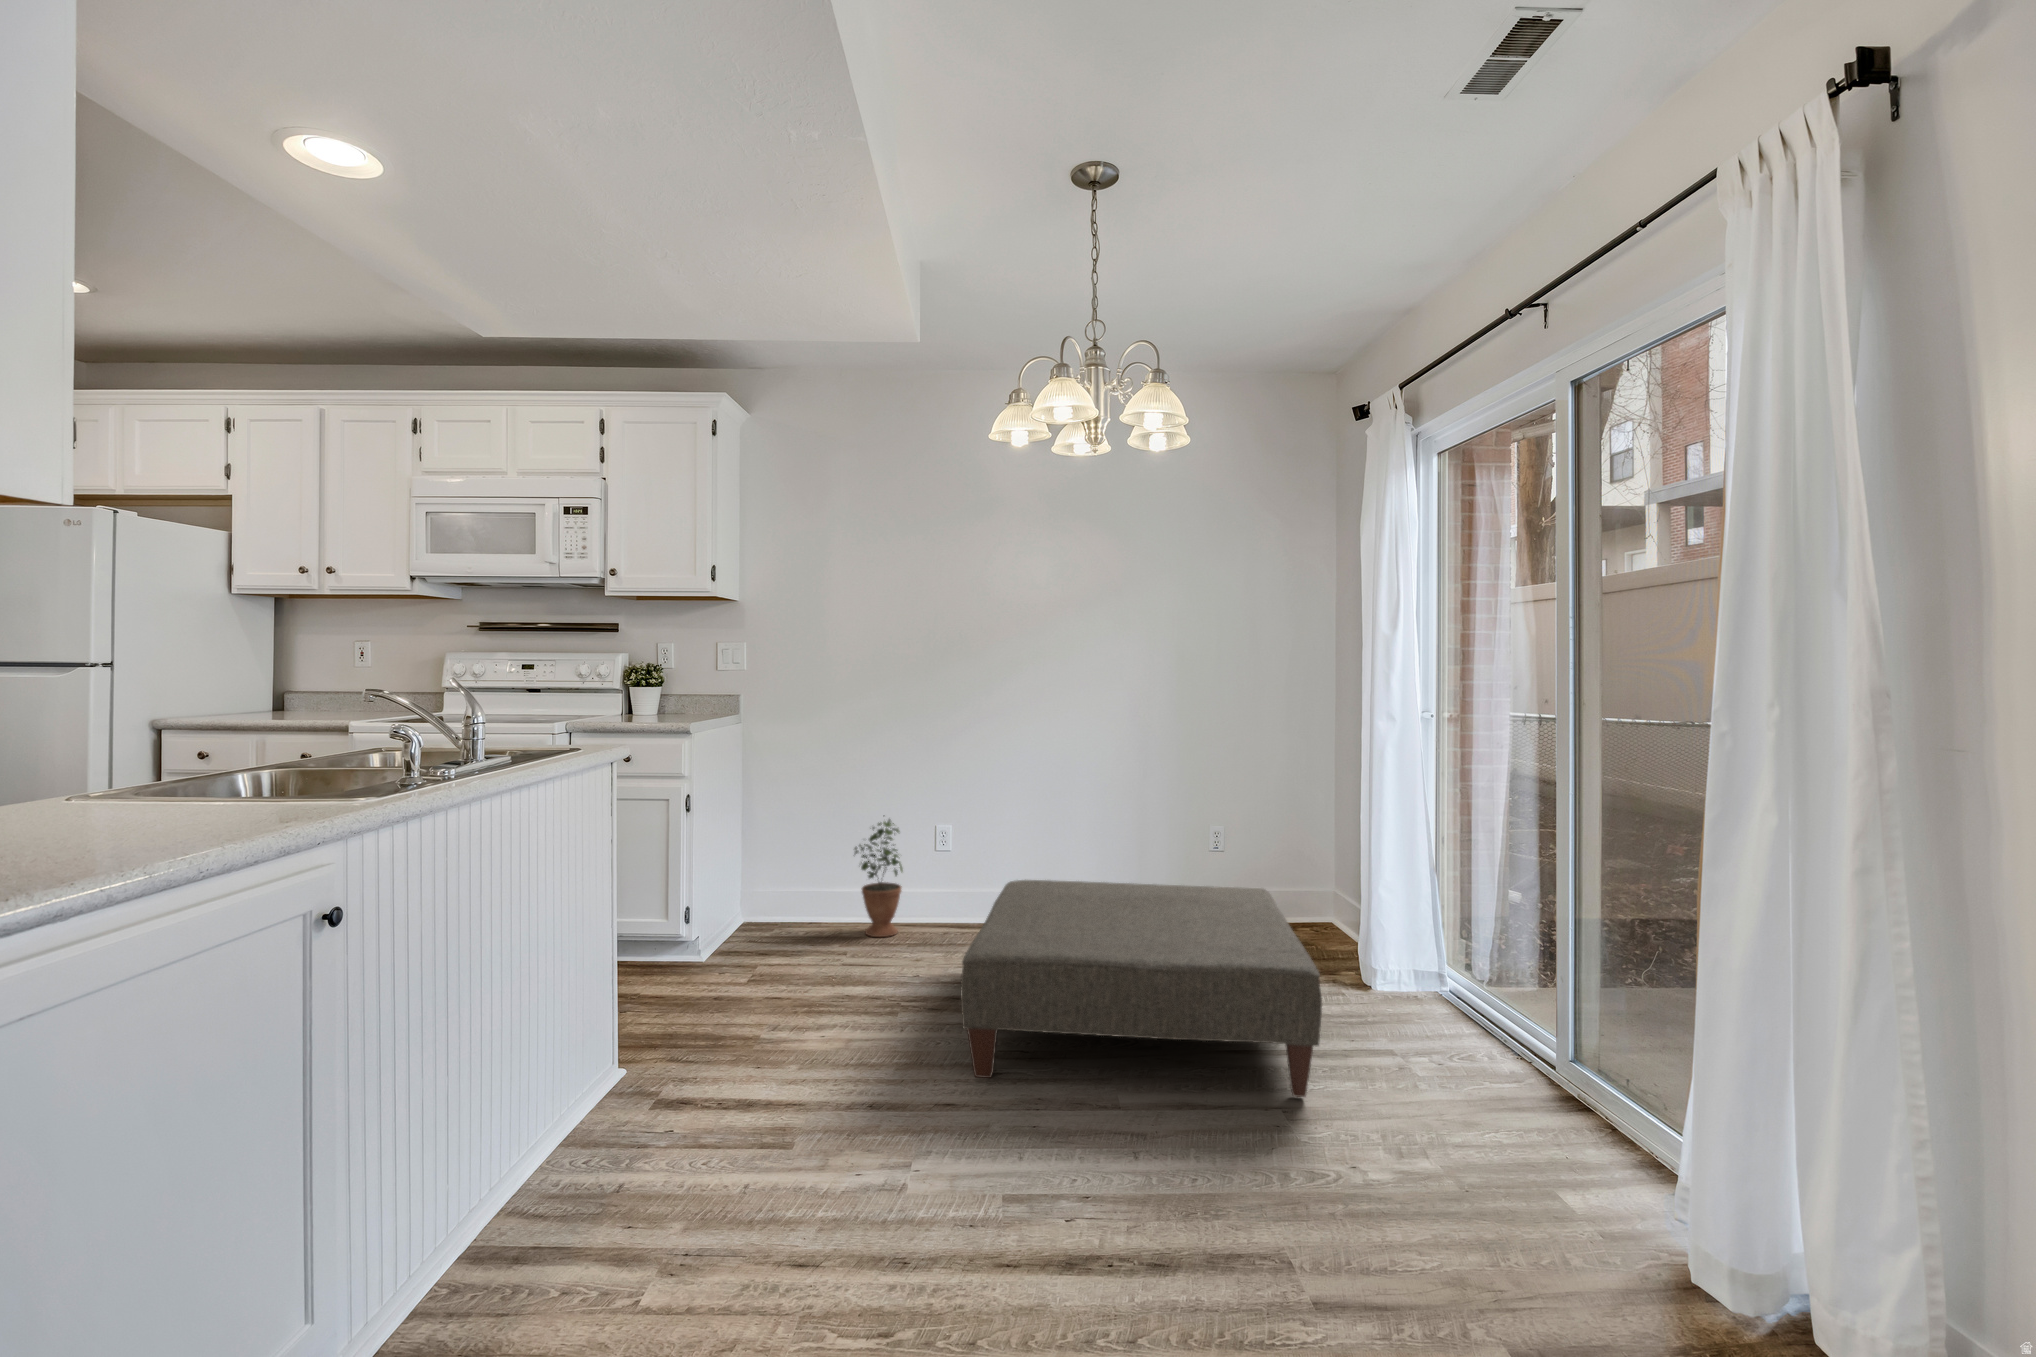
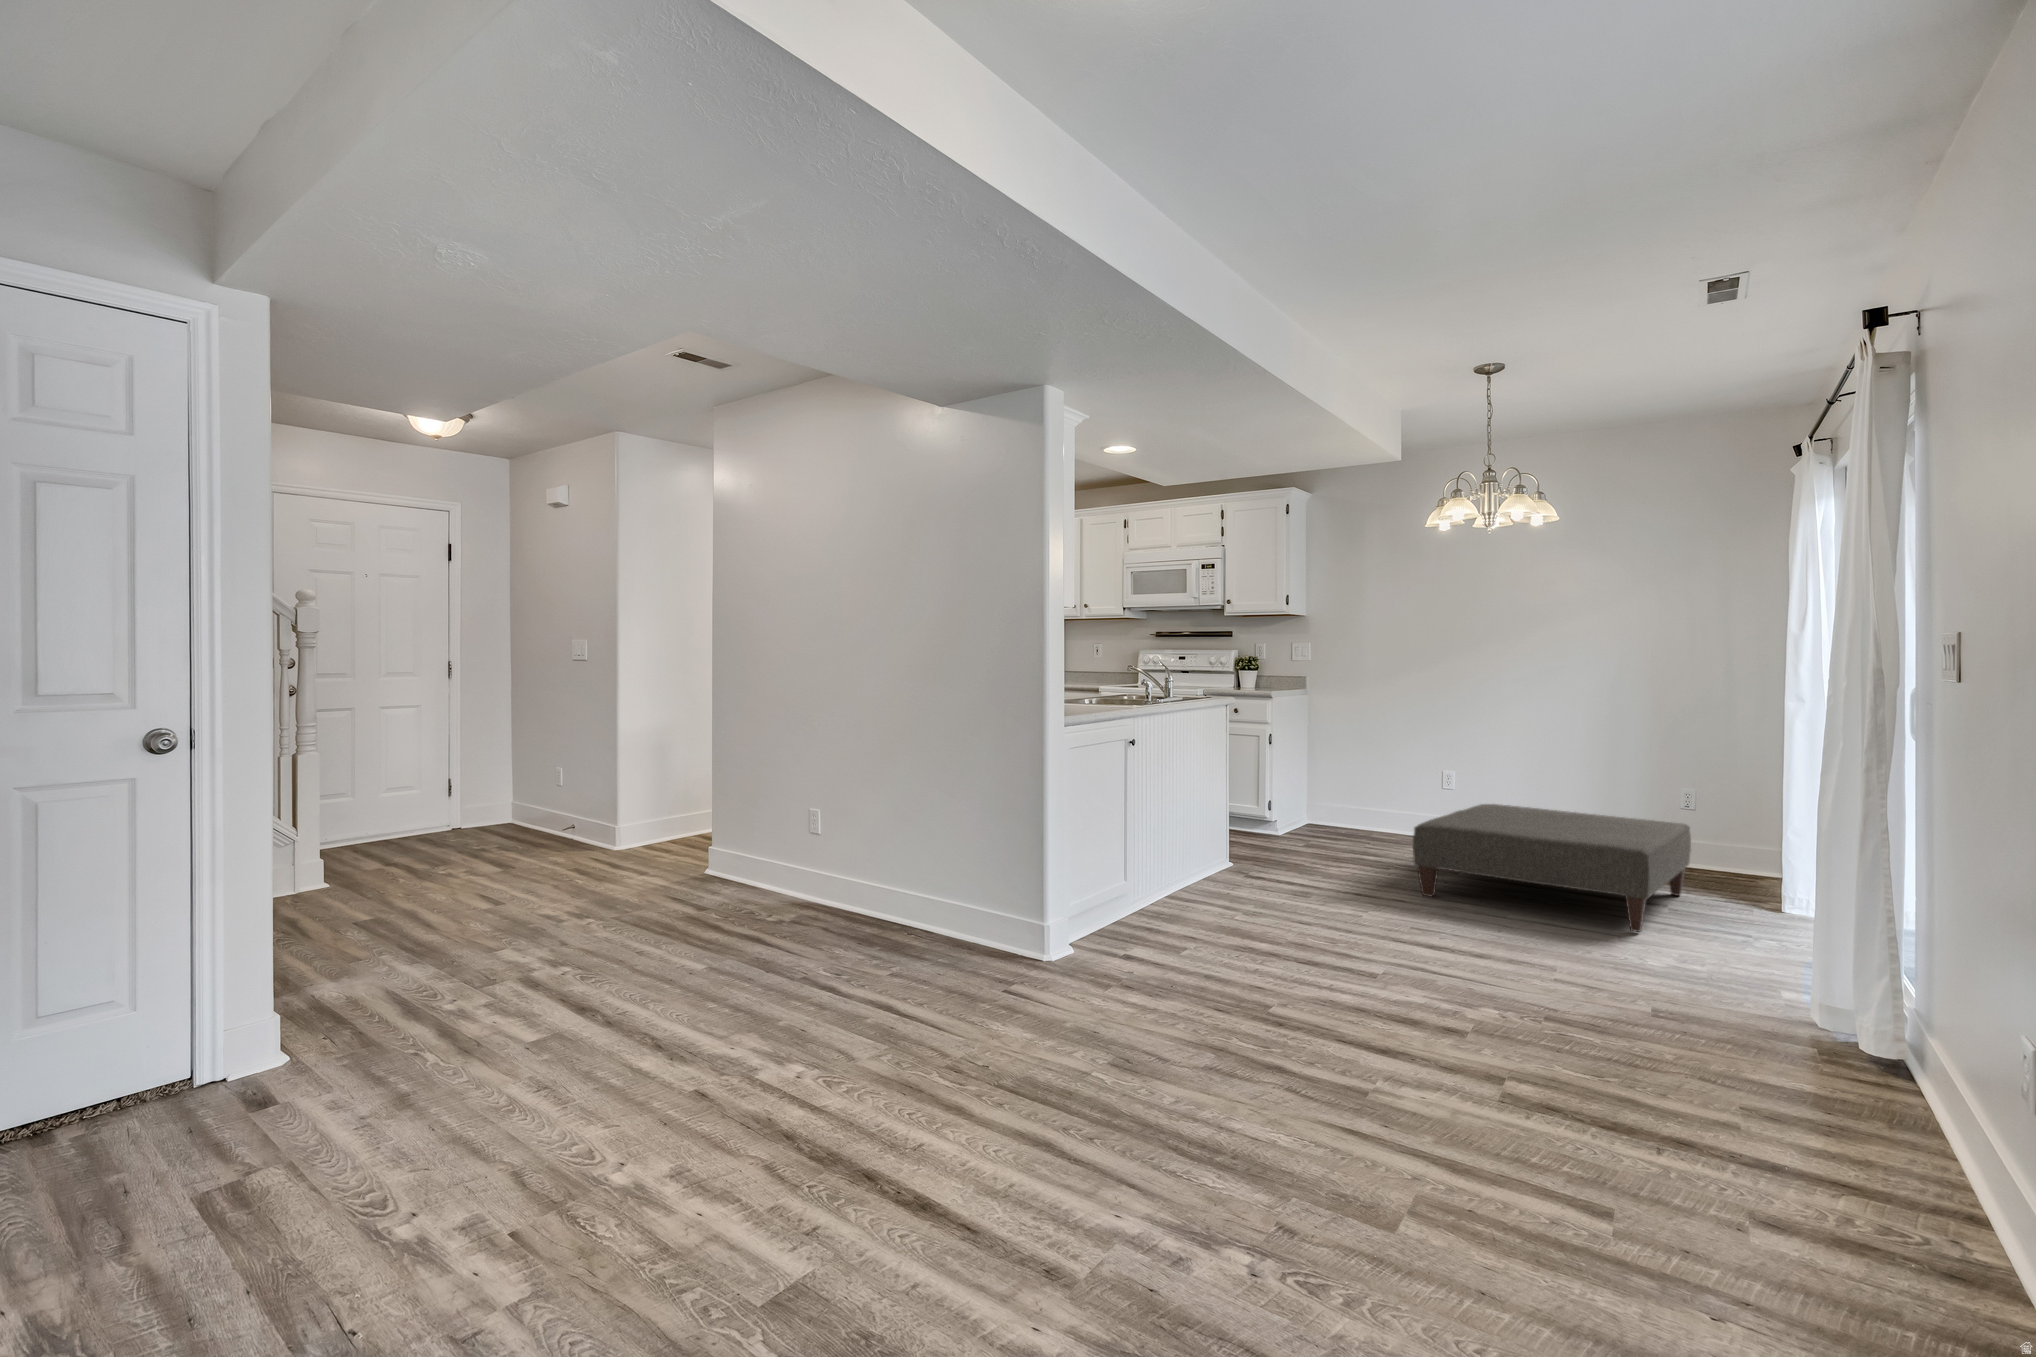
potted plant: present [855,819,903,937] -> none [1379,760,1416,841]

